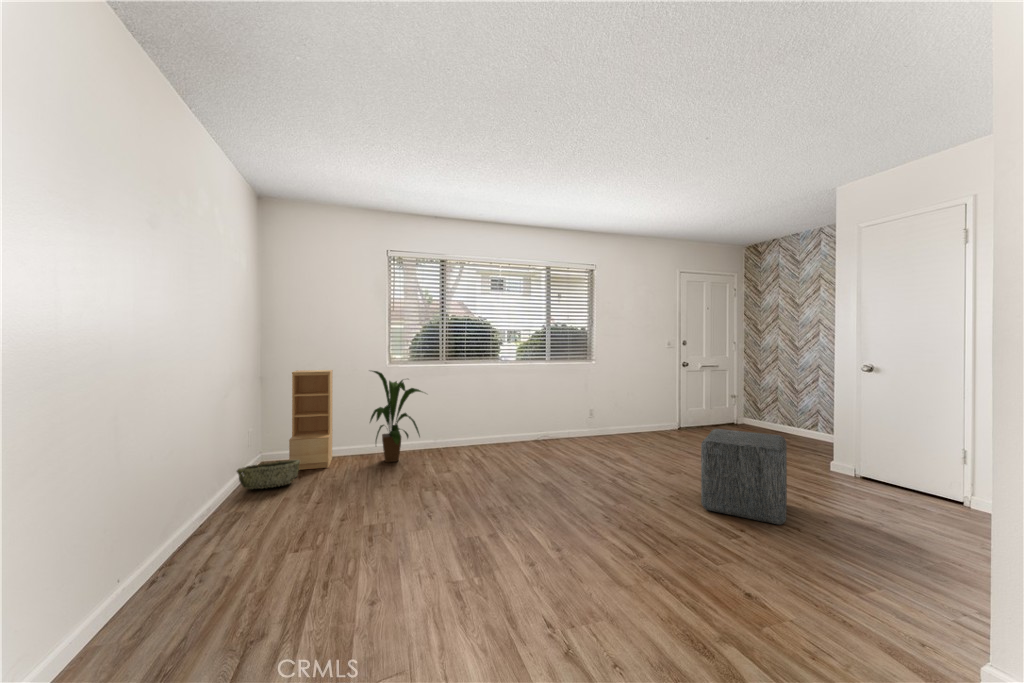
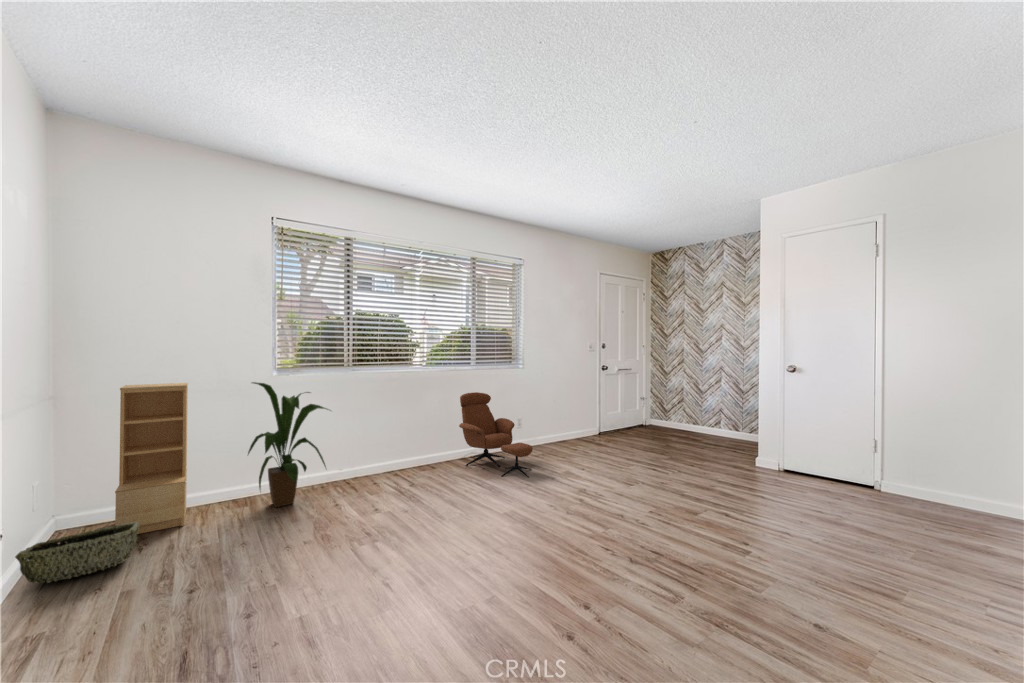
lounge chair: none [532,384,592,460] -> present [459,392,533,478]
ottoman: present [701,429,787,525] -> none [676,435,770,533]

